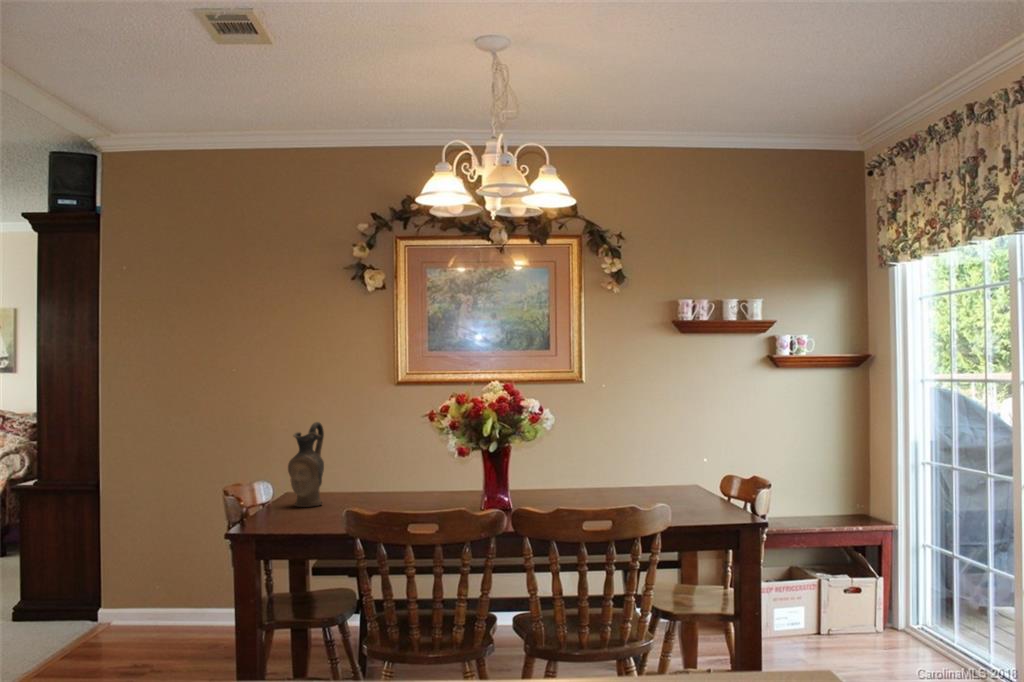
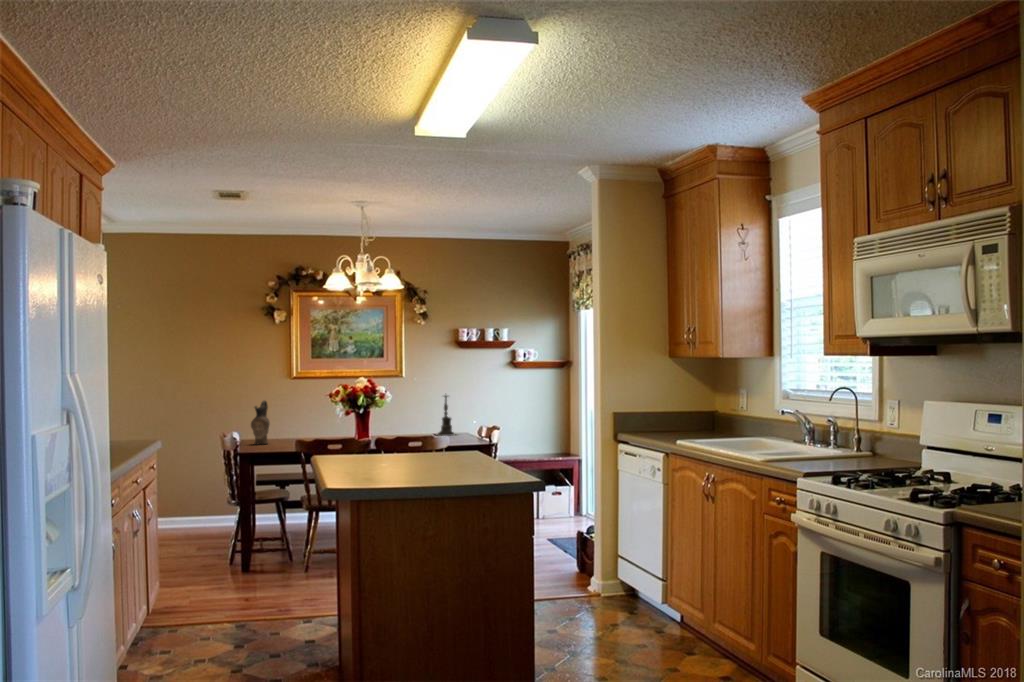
candle holder: none [633,405,683,494] -> present [437,395,455,436]

